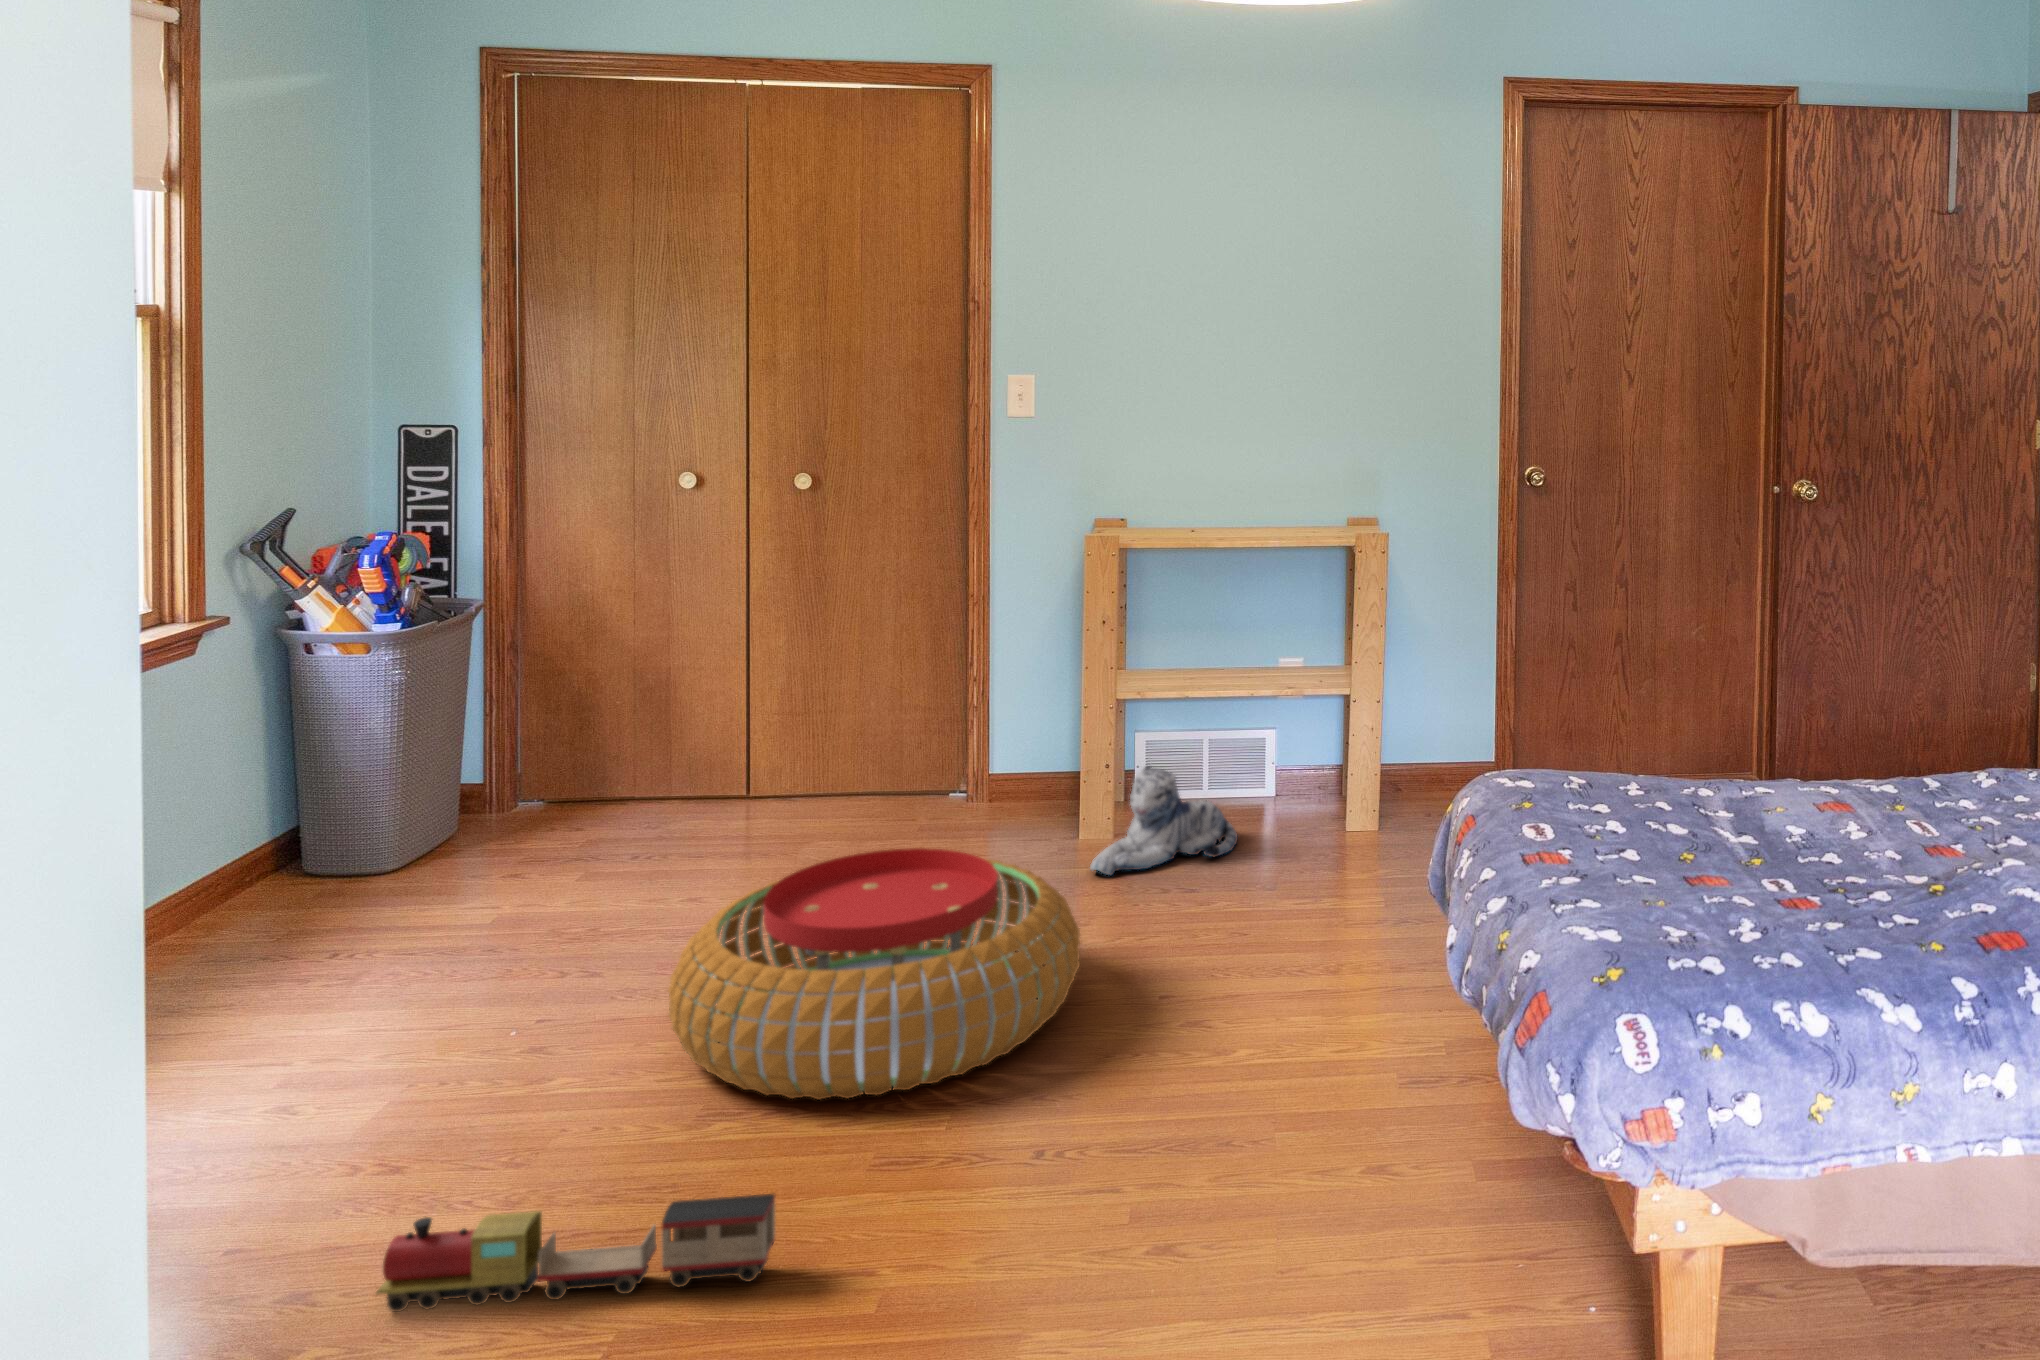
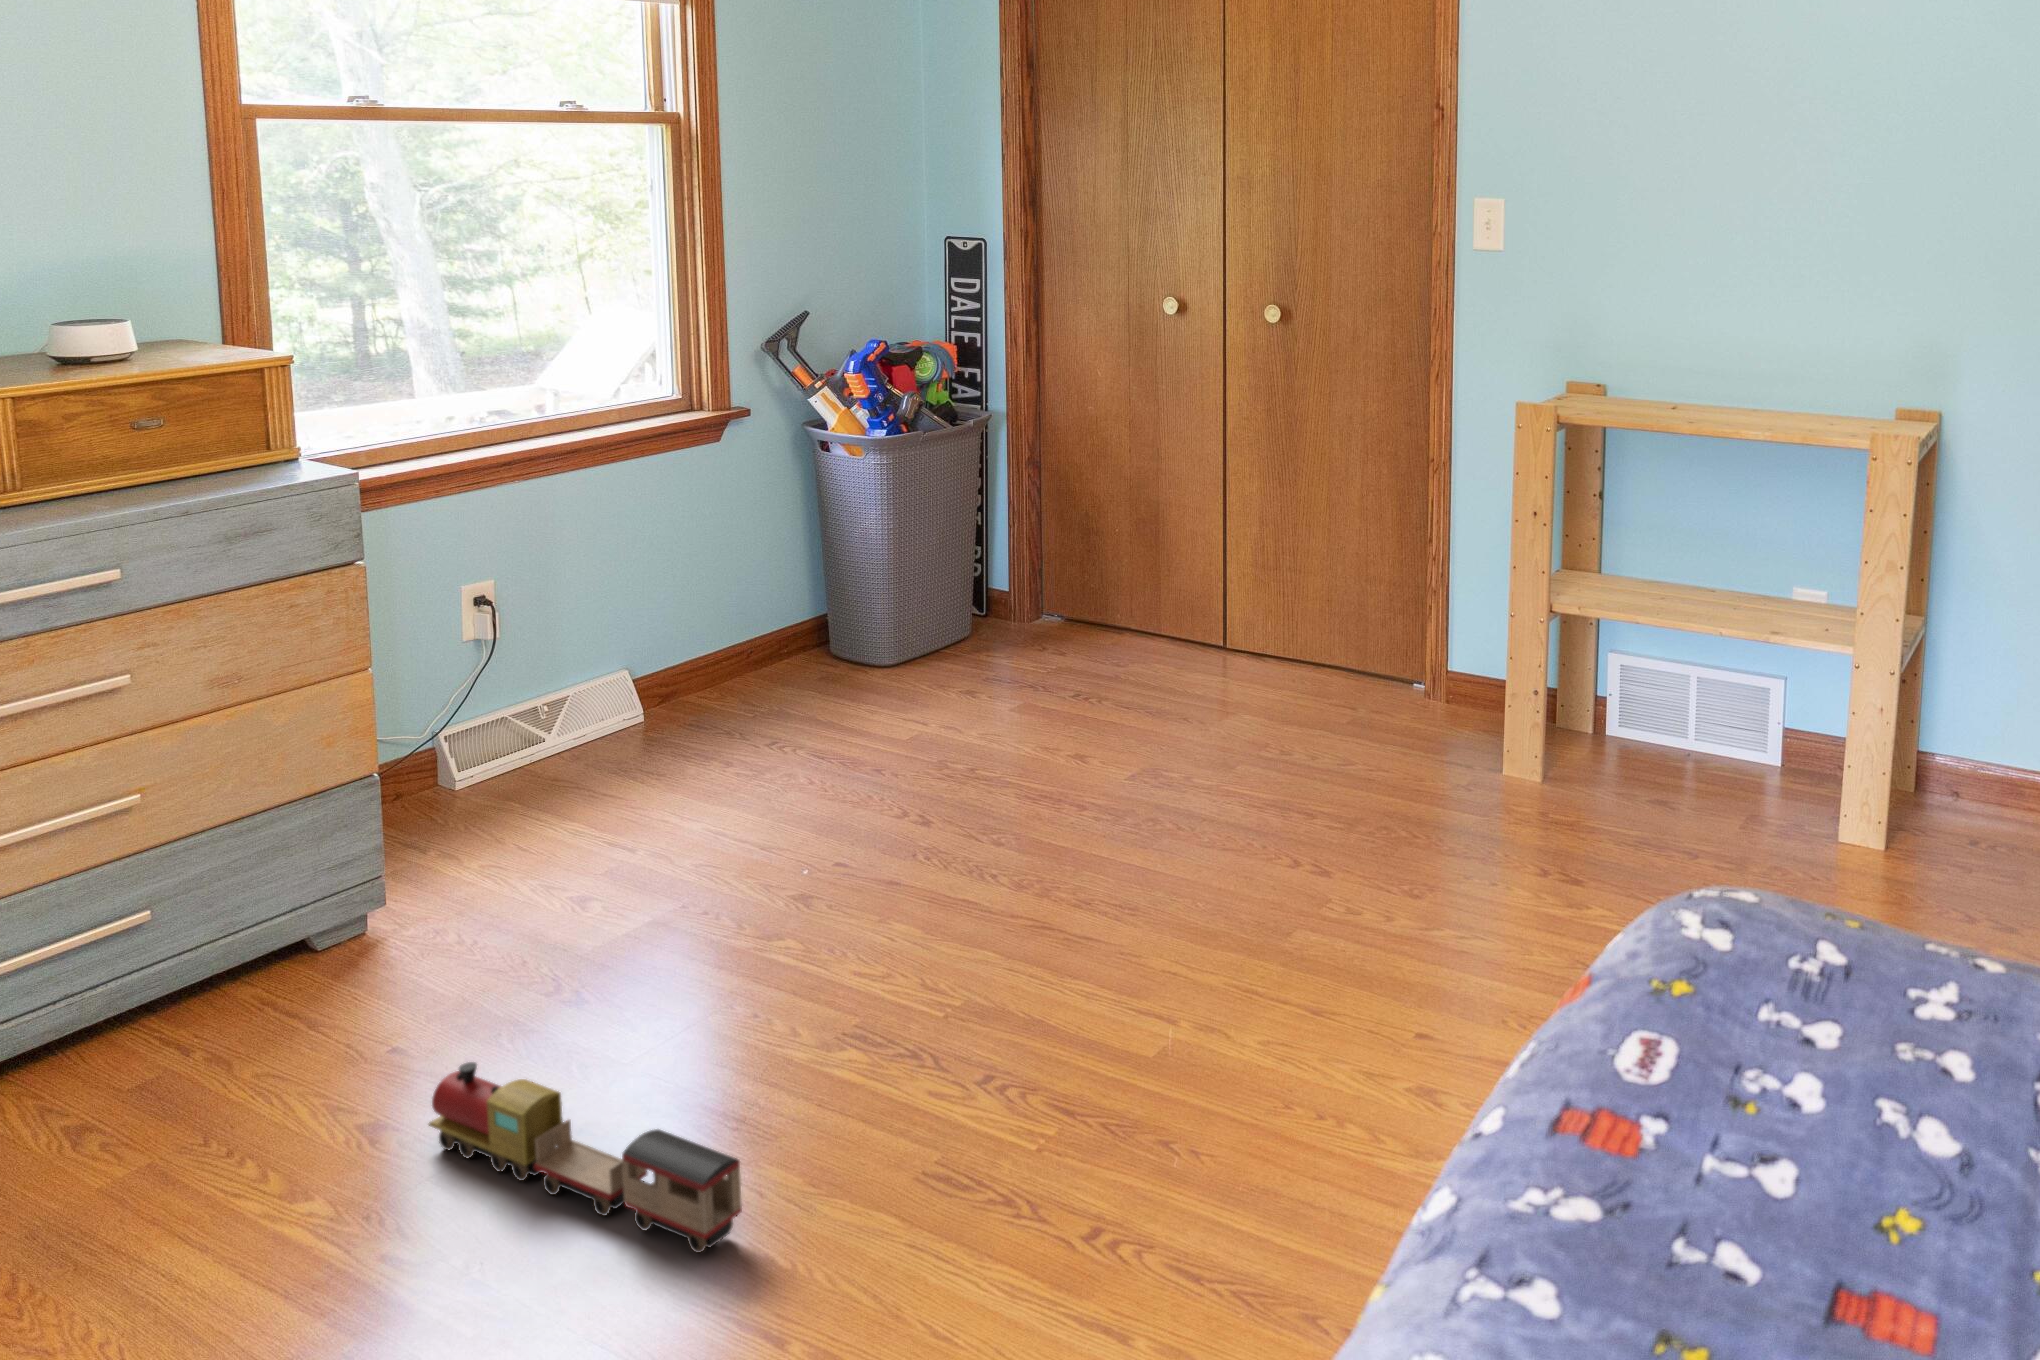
plush toy: present [1090,766,1237,875] -> none [1475,705,1689,840]
pouf: present [668,848,1080,1100] -> none [874,753,1337,1057]

